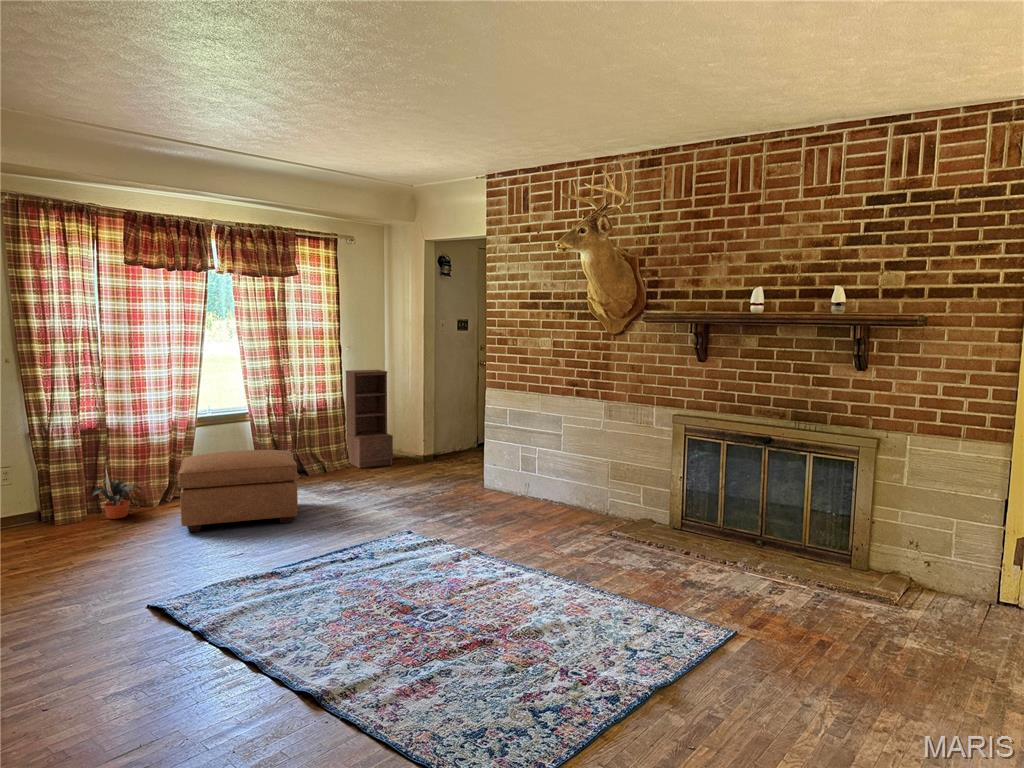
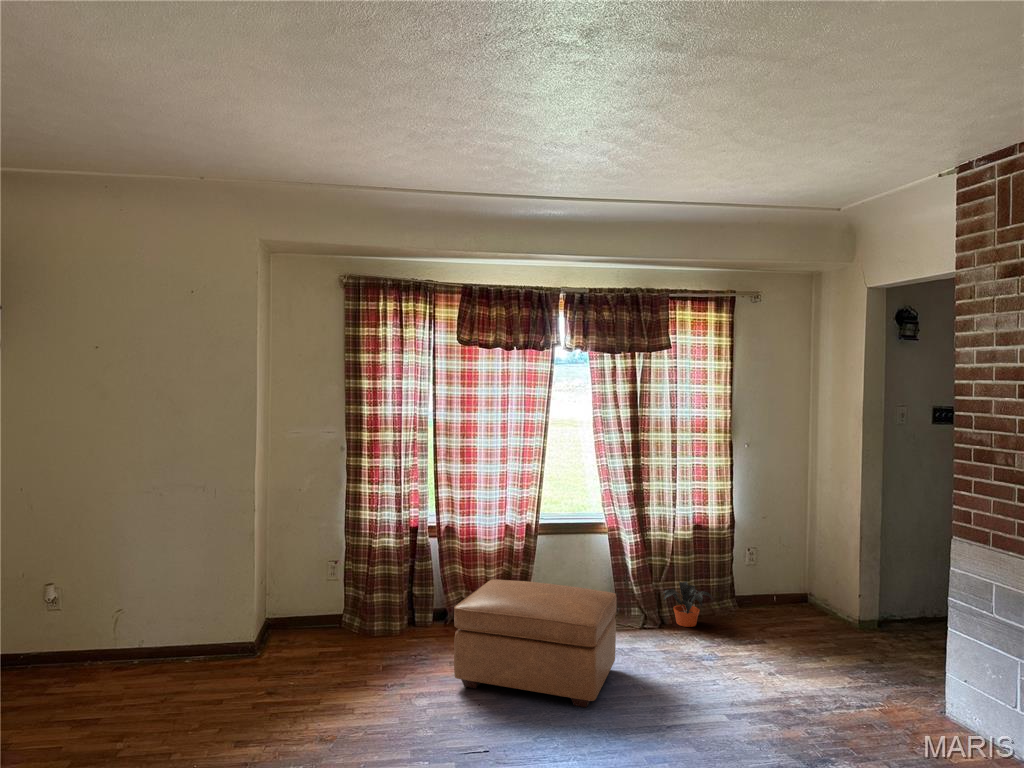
bookshelf: present [346,370,393,468] -> none [742,475,805,624]
potted plant: present [91,480,142,519] -> present [663,581,712,627]

